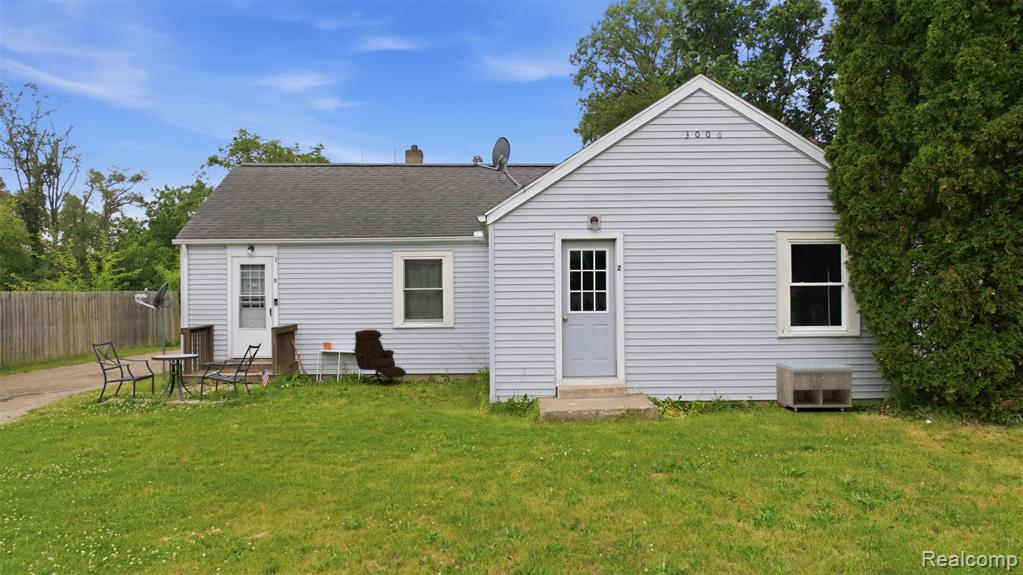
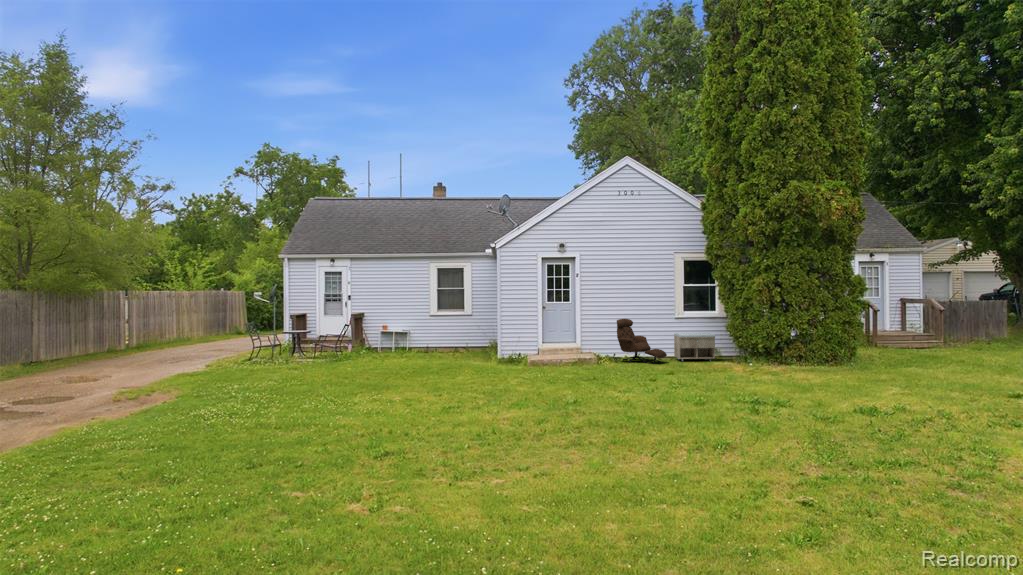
lounge chair: present [354,330,406,385] -> present [617,319,667,364]

